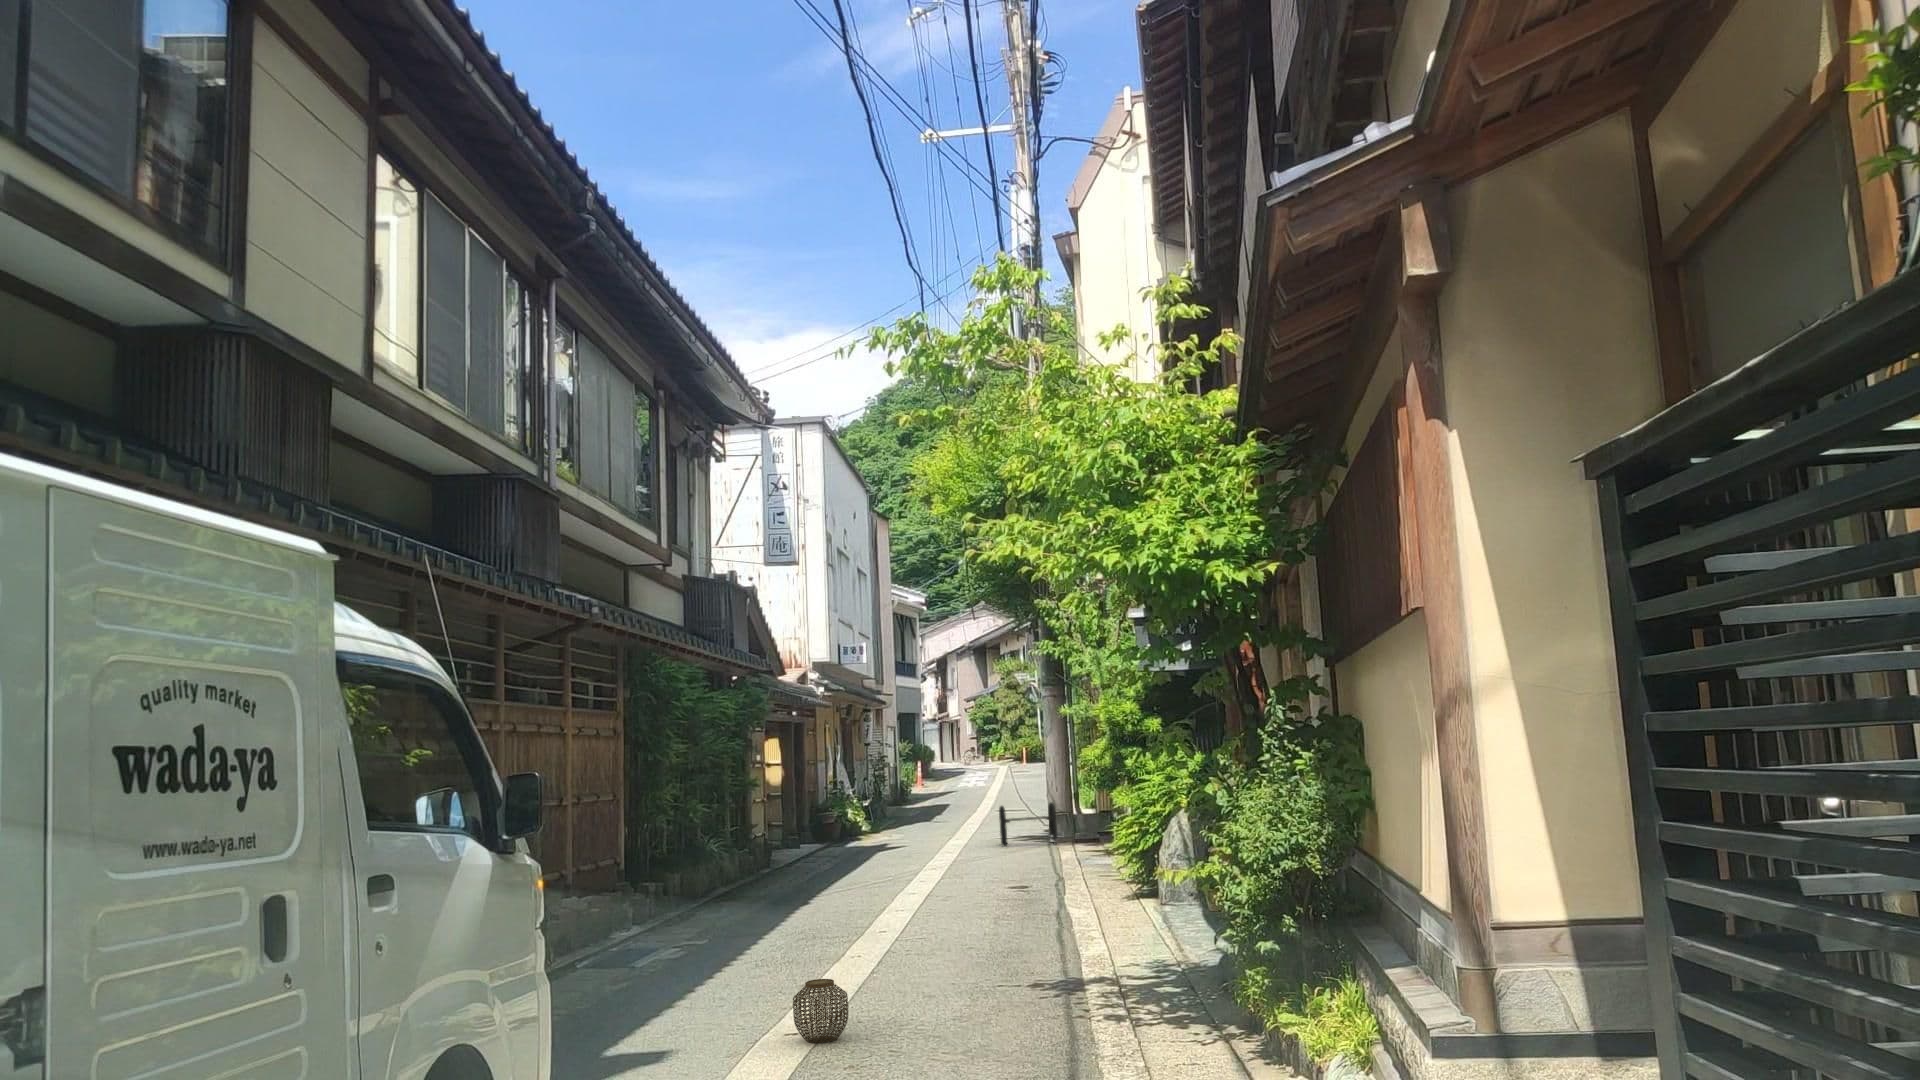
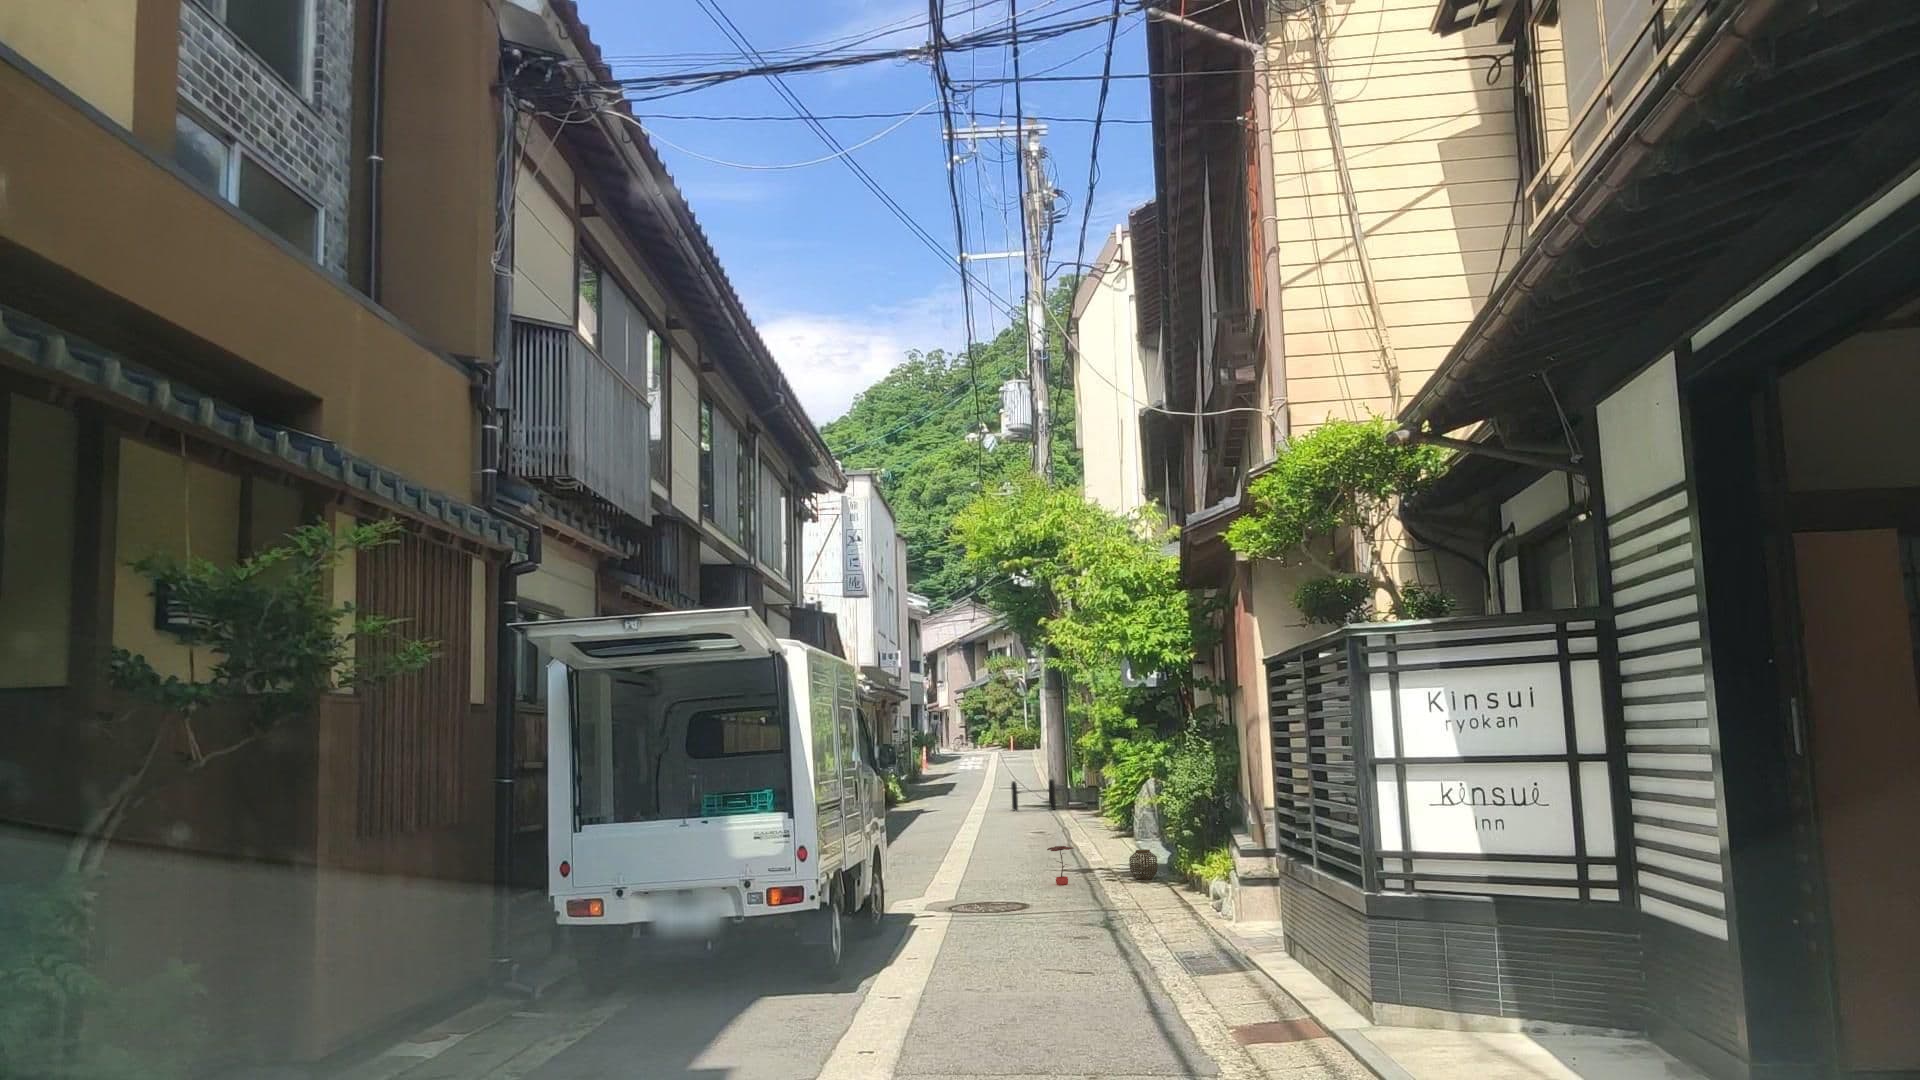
potted plant: none [976,967,1030,1050] -> present [1047,846,1073,885]
woven basket: present [793,979,848,1043] -> present [1129,849,1158,880]

